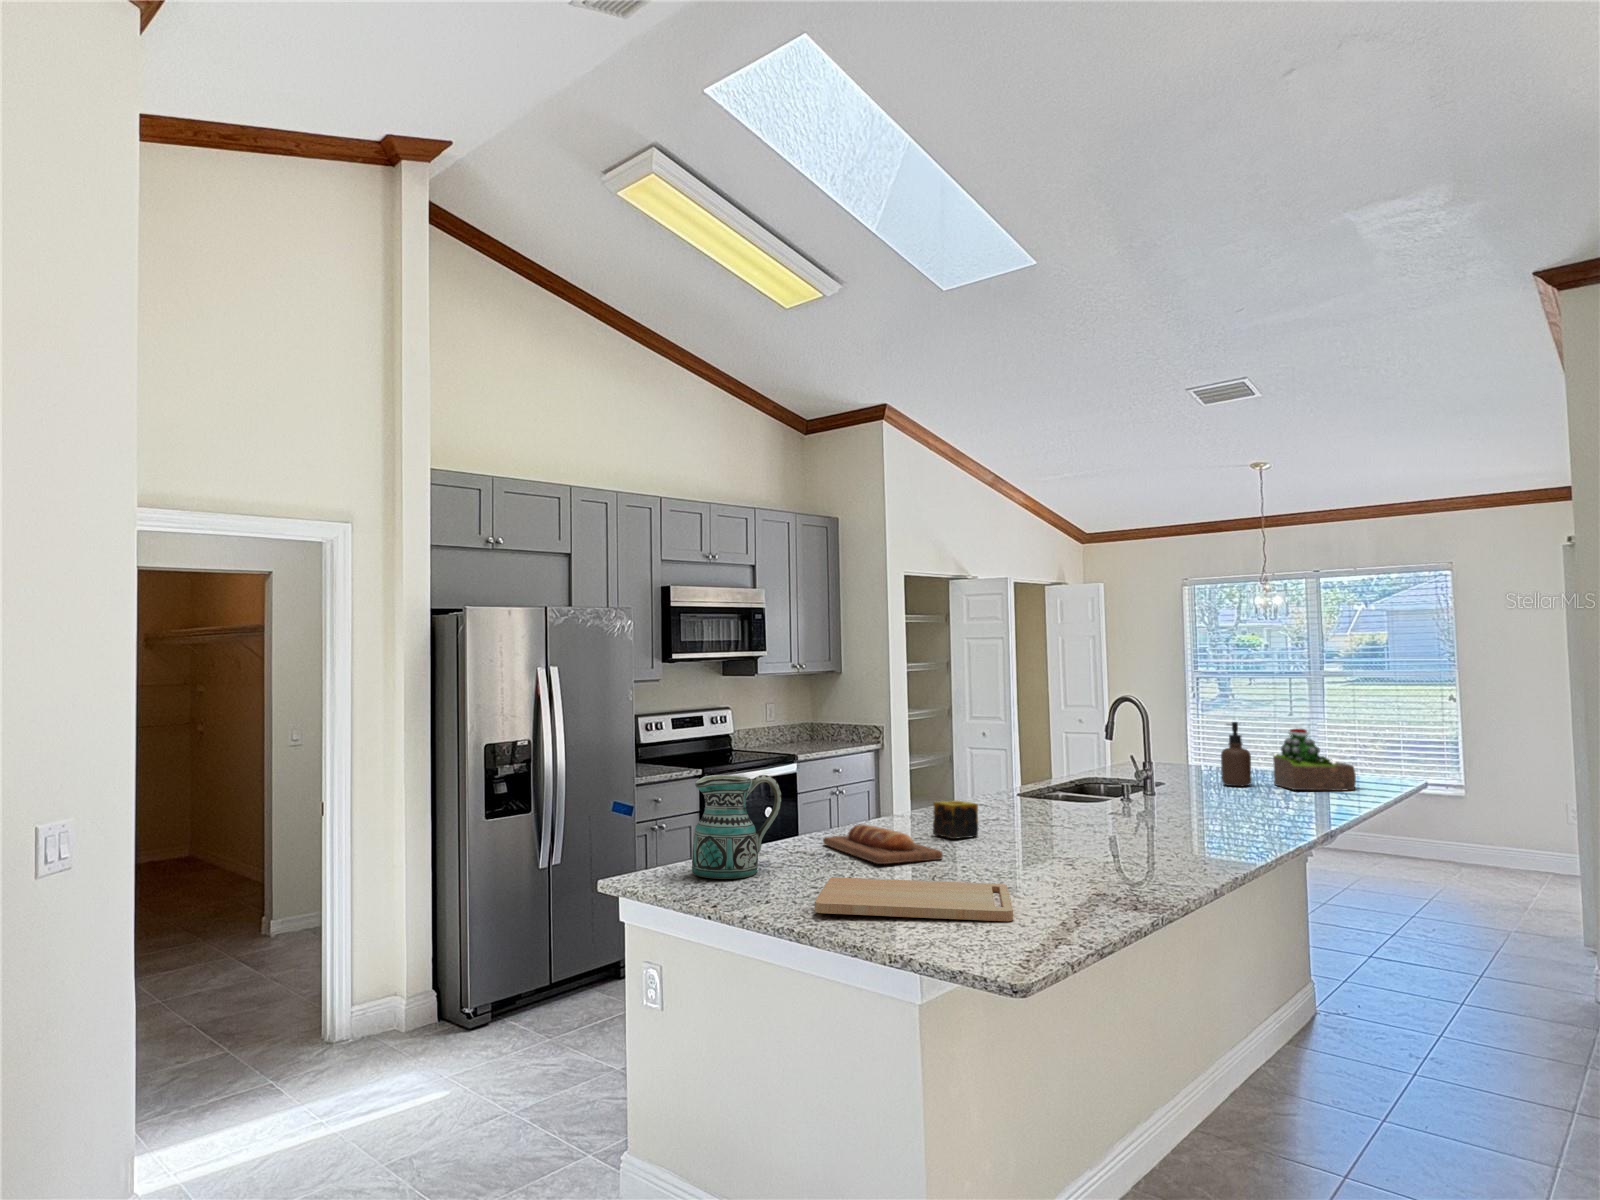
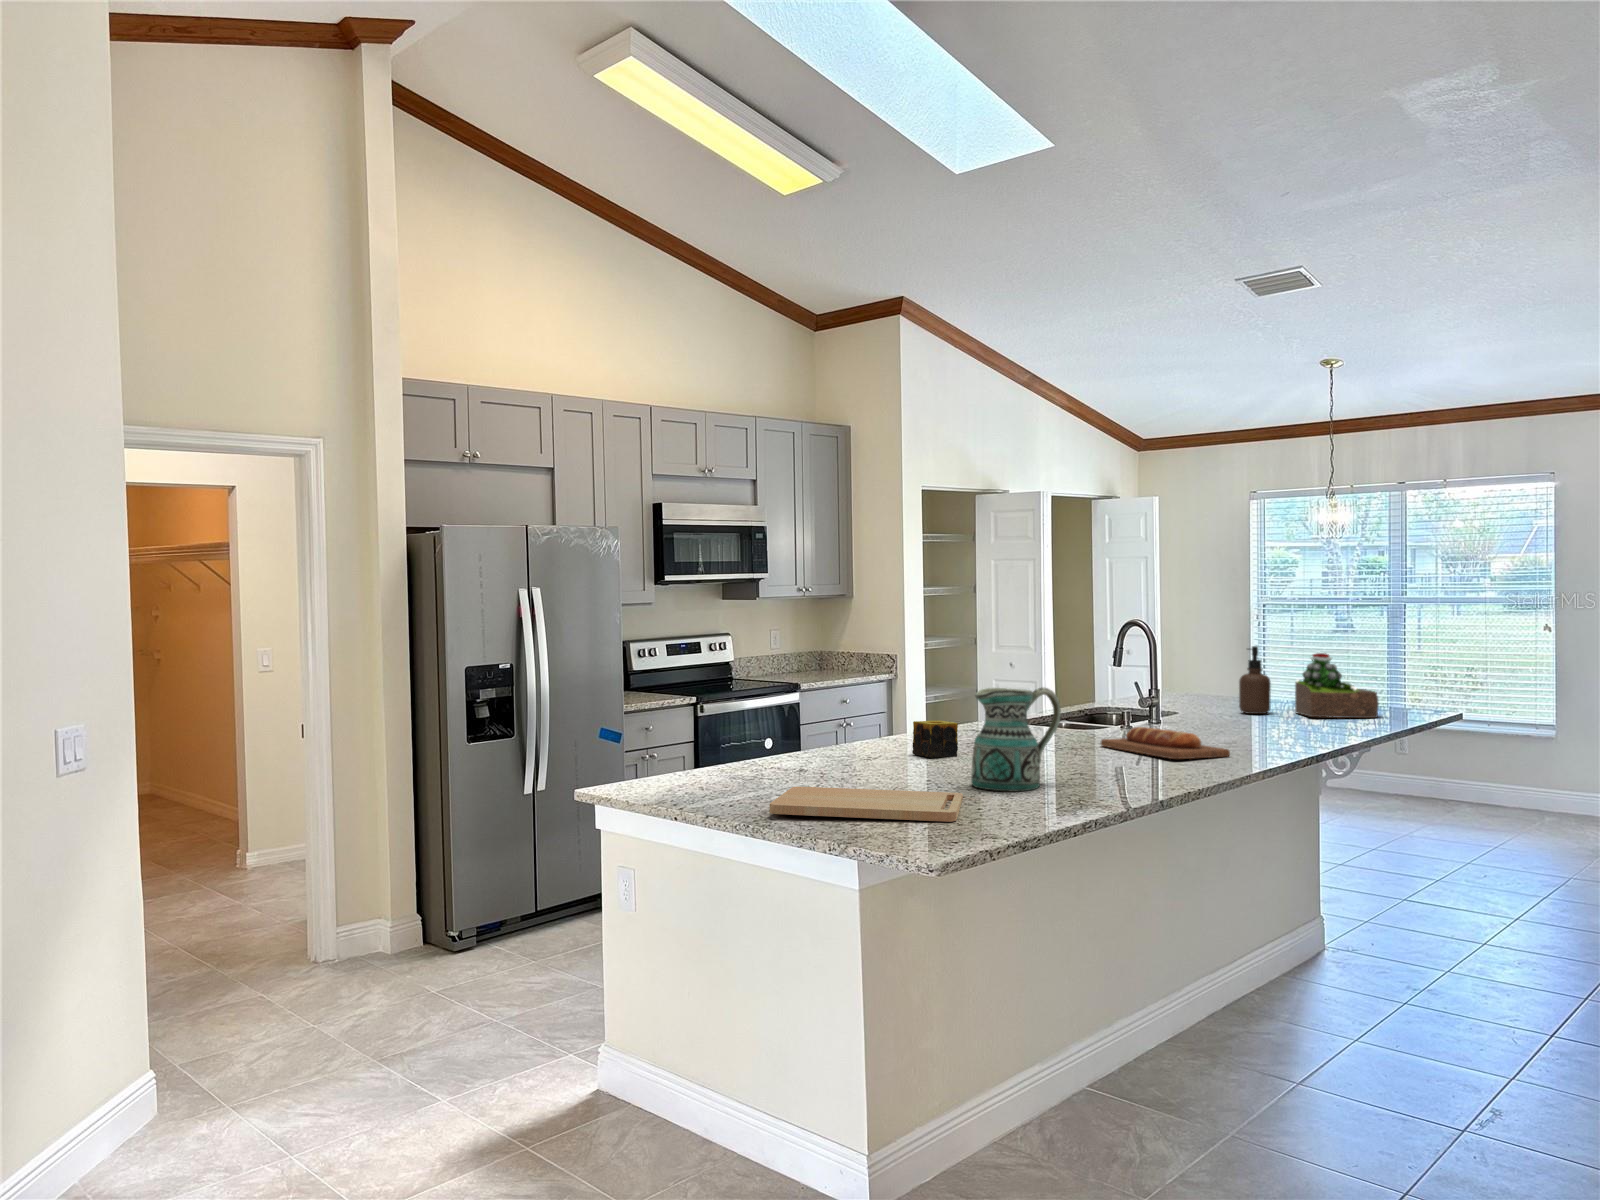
ceramic pitcher: present [692,775,781,879] -> present [971,688,1061,791]
bread loaf: present [823,824,943,864] -> present [1101,727,1230,759]

